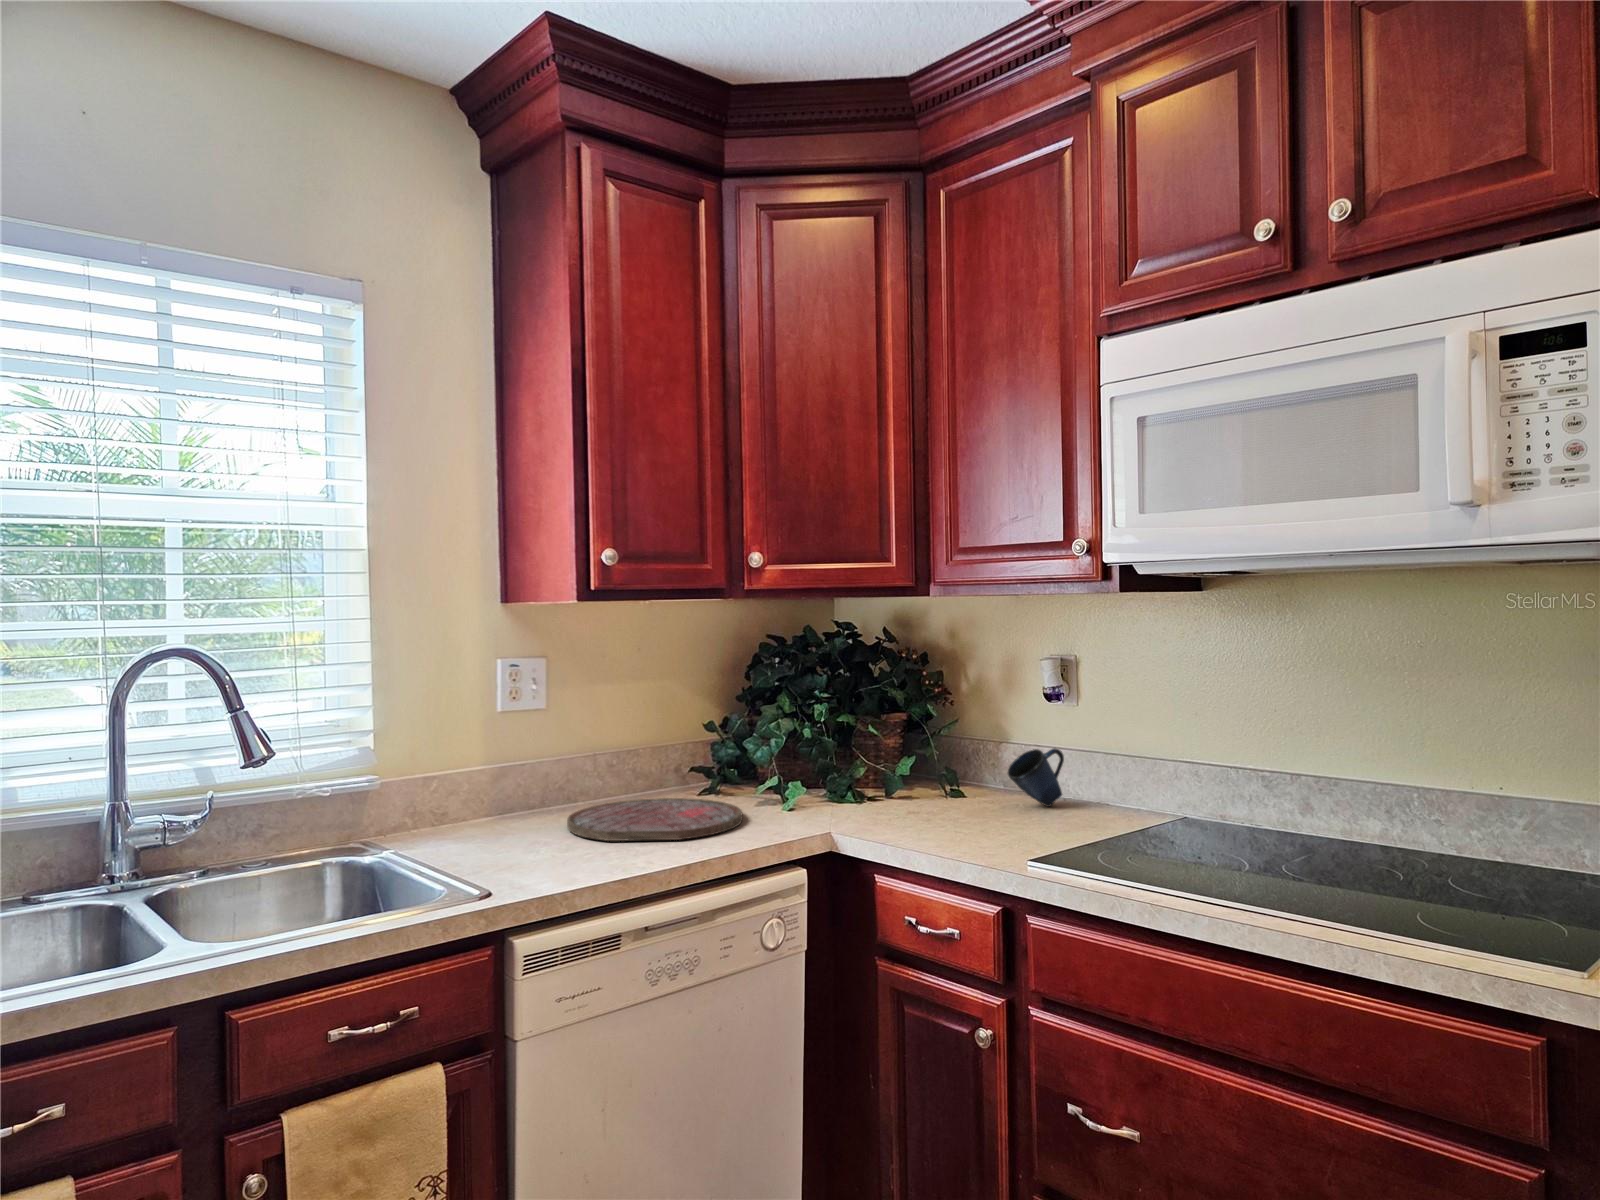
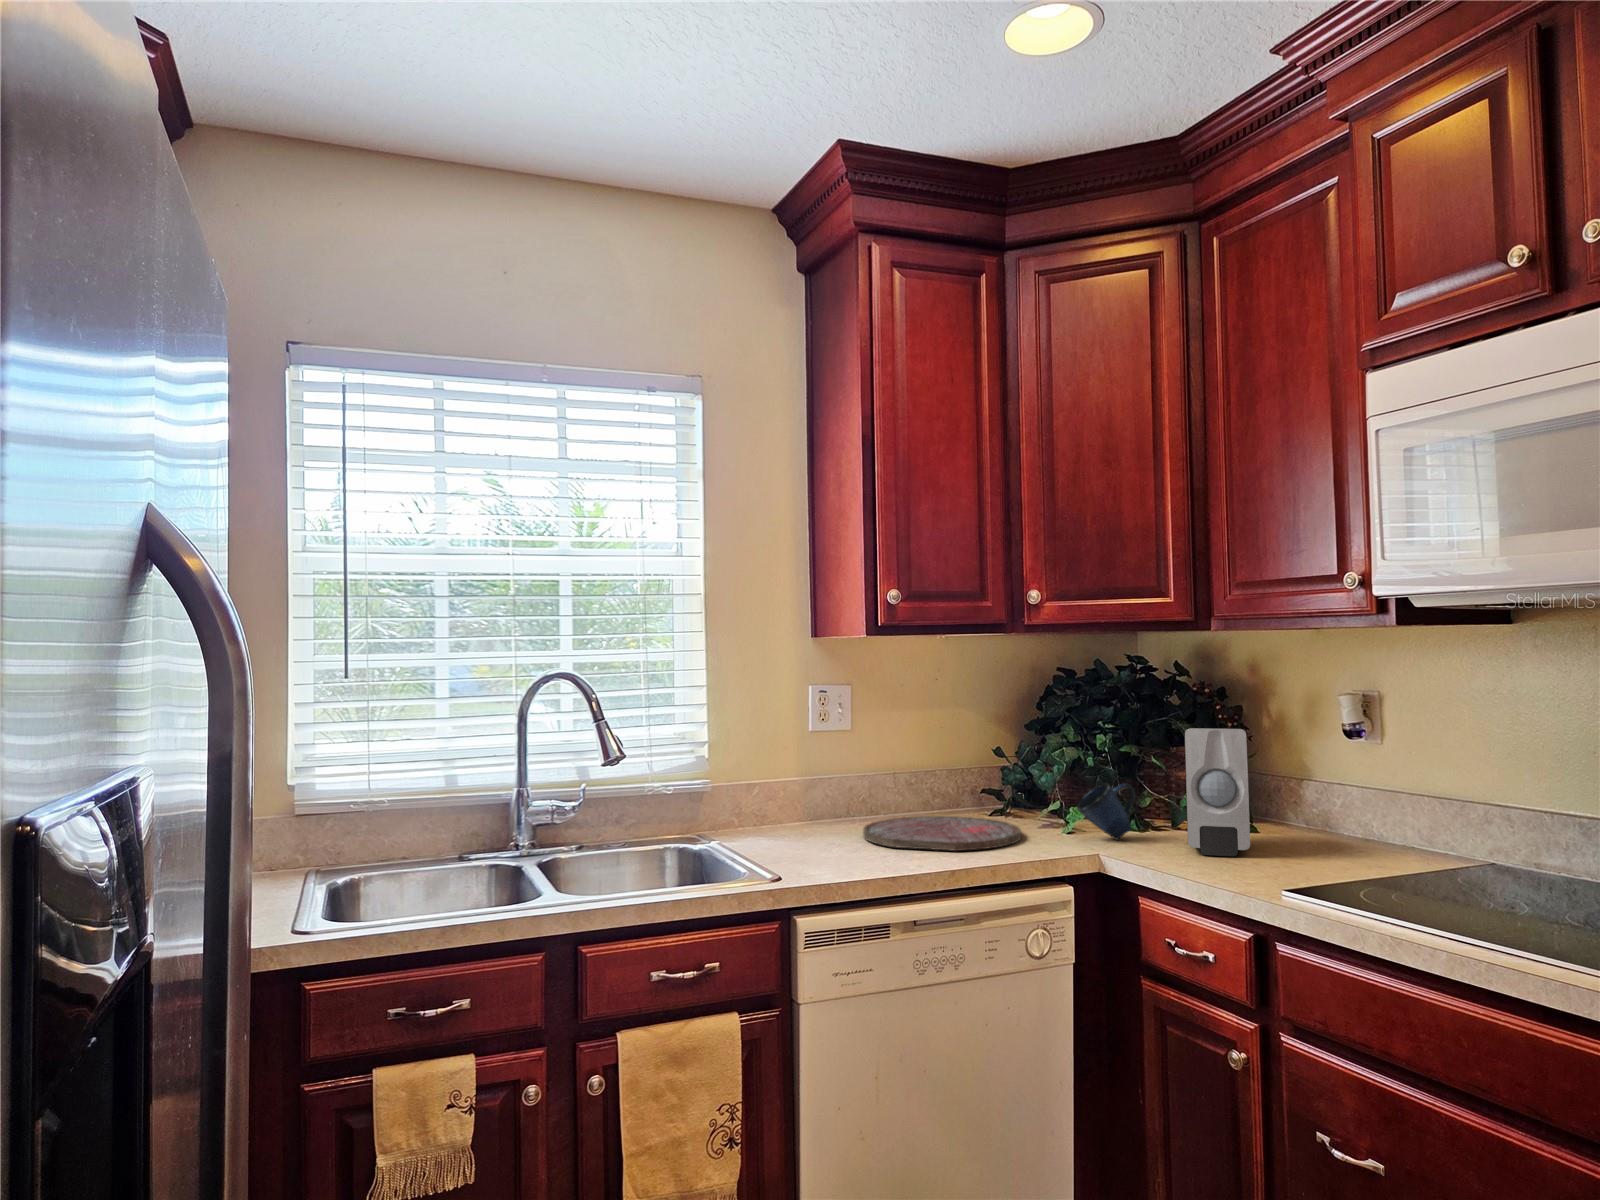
soap dispenser: none [907,696,976,825] -> present [1185,728,1250,856]
mug: present [1008,748,1064,807] -> present [1077,783,1135,840]

